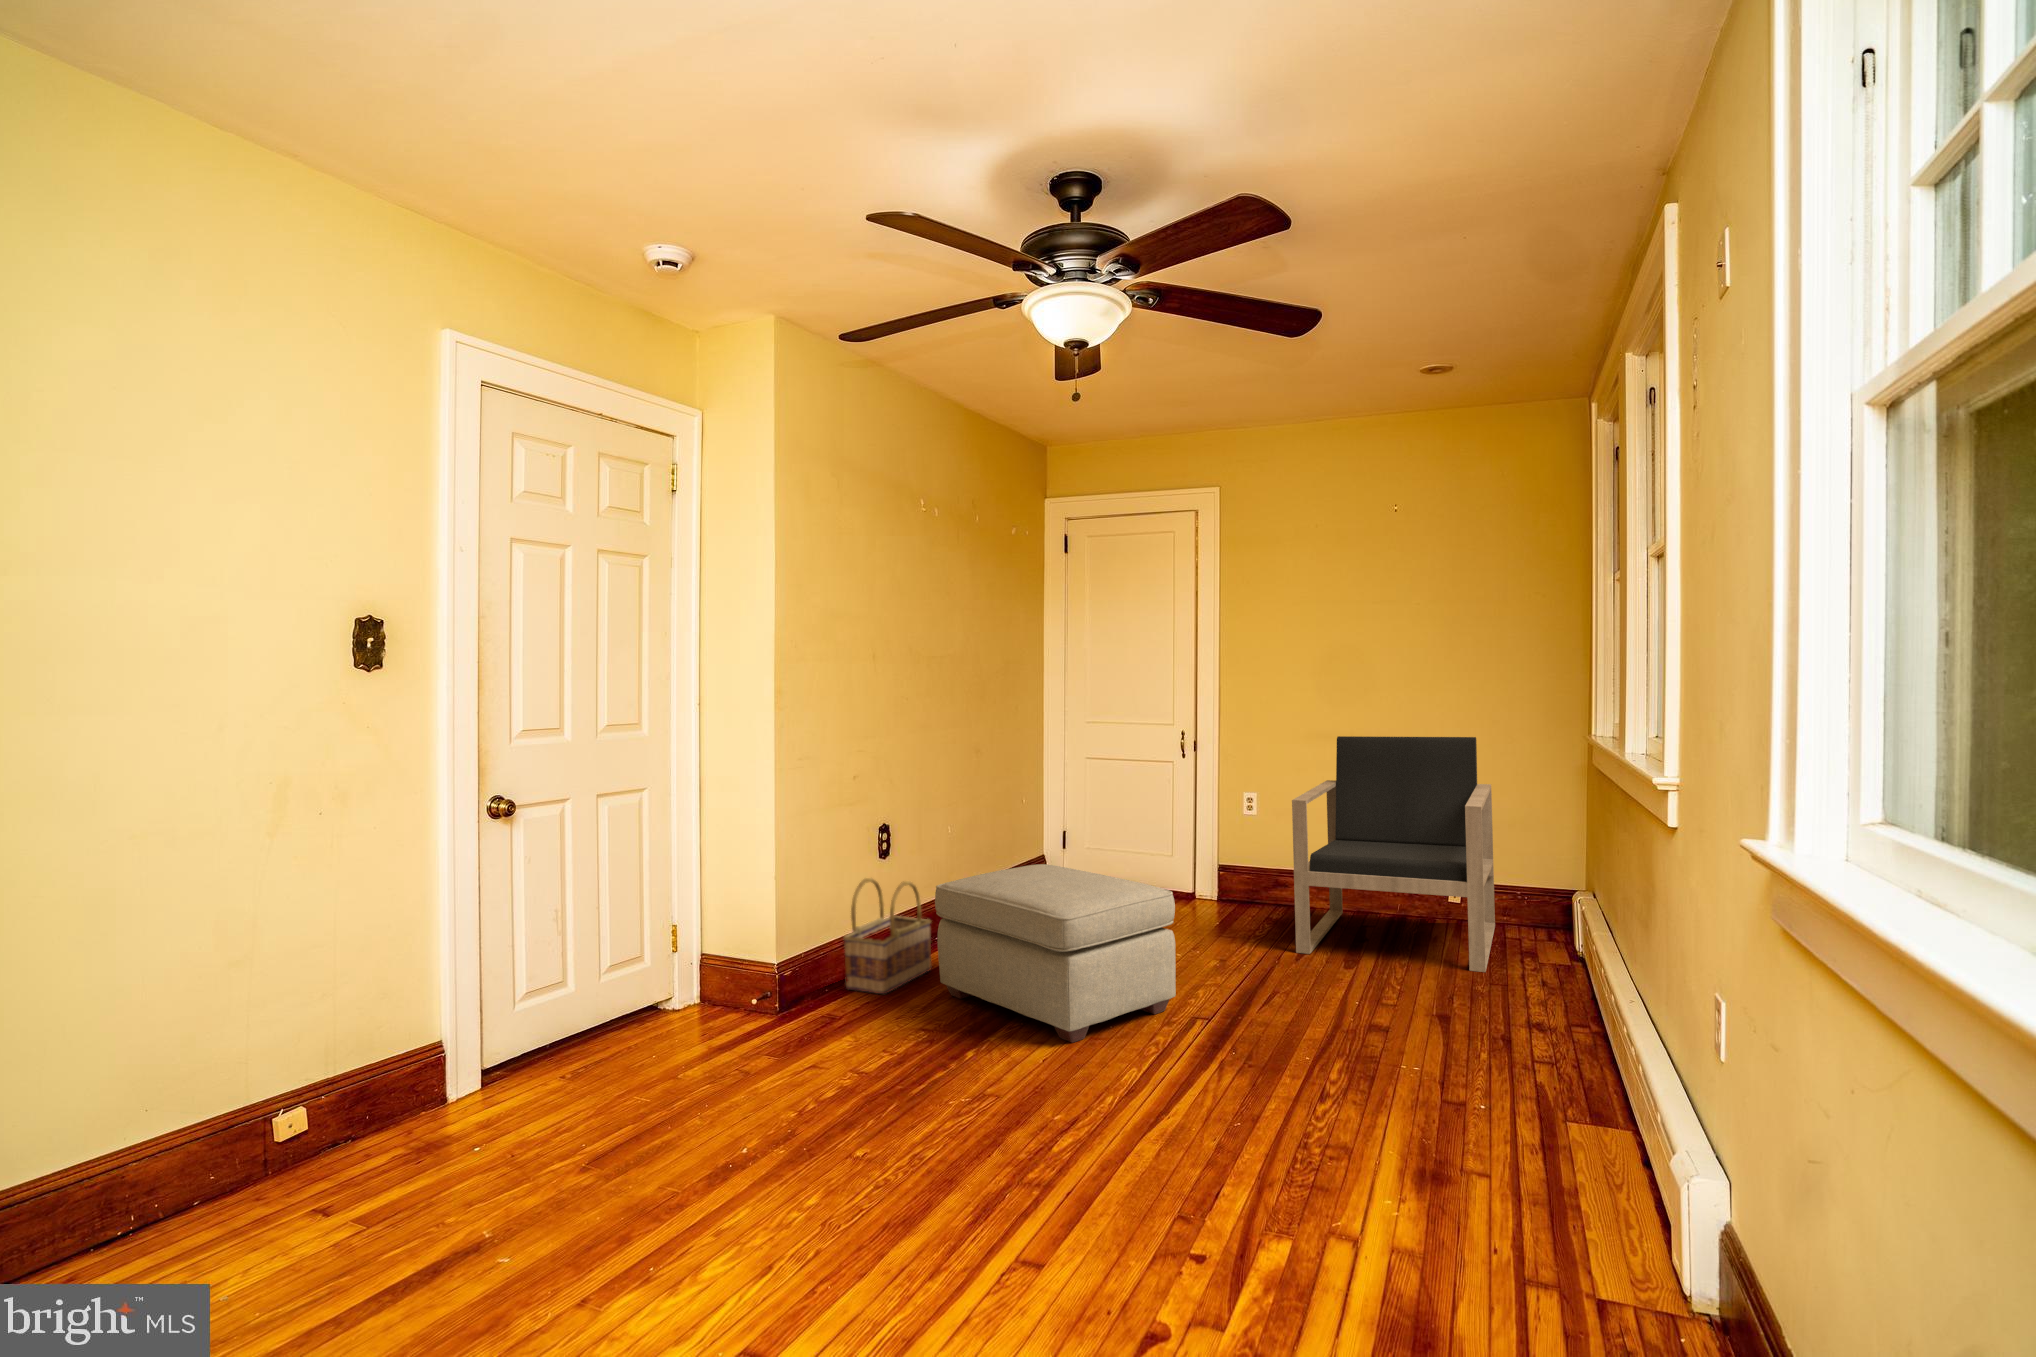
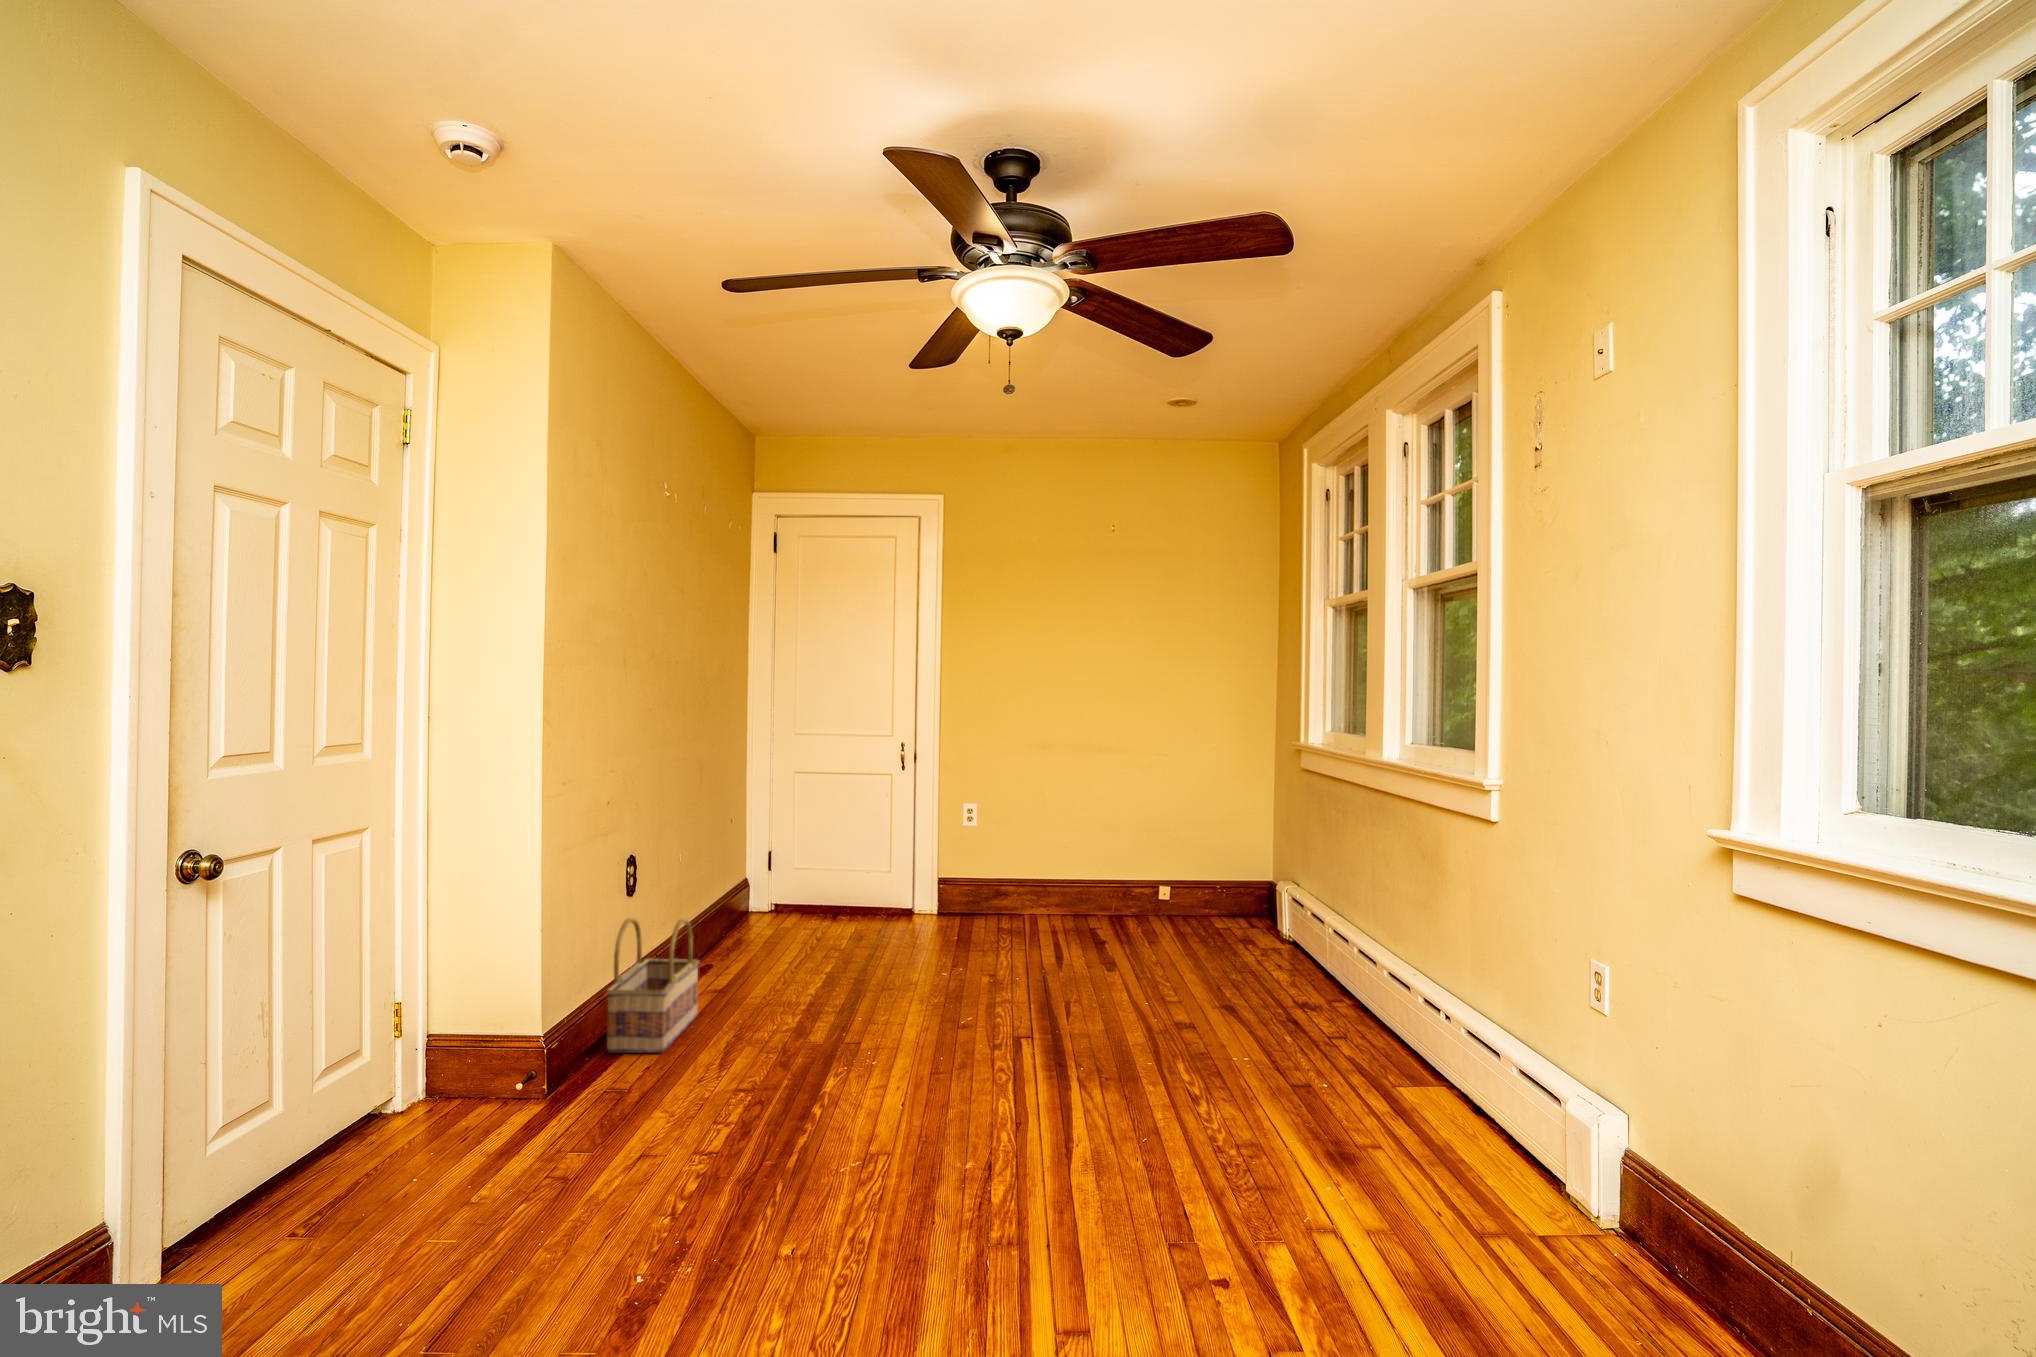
armchair: present [1292,736,1495,972] -> none [1045,755,1211,960]
ottoman: present [935,864,1176,1043] -> none [731,890,994,1078]

